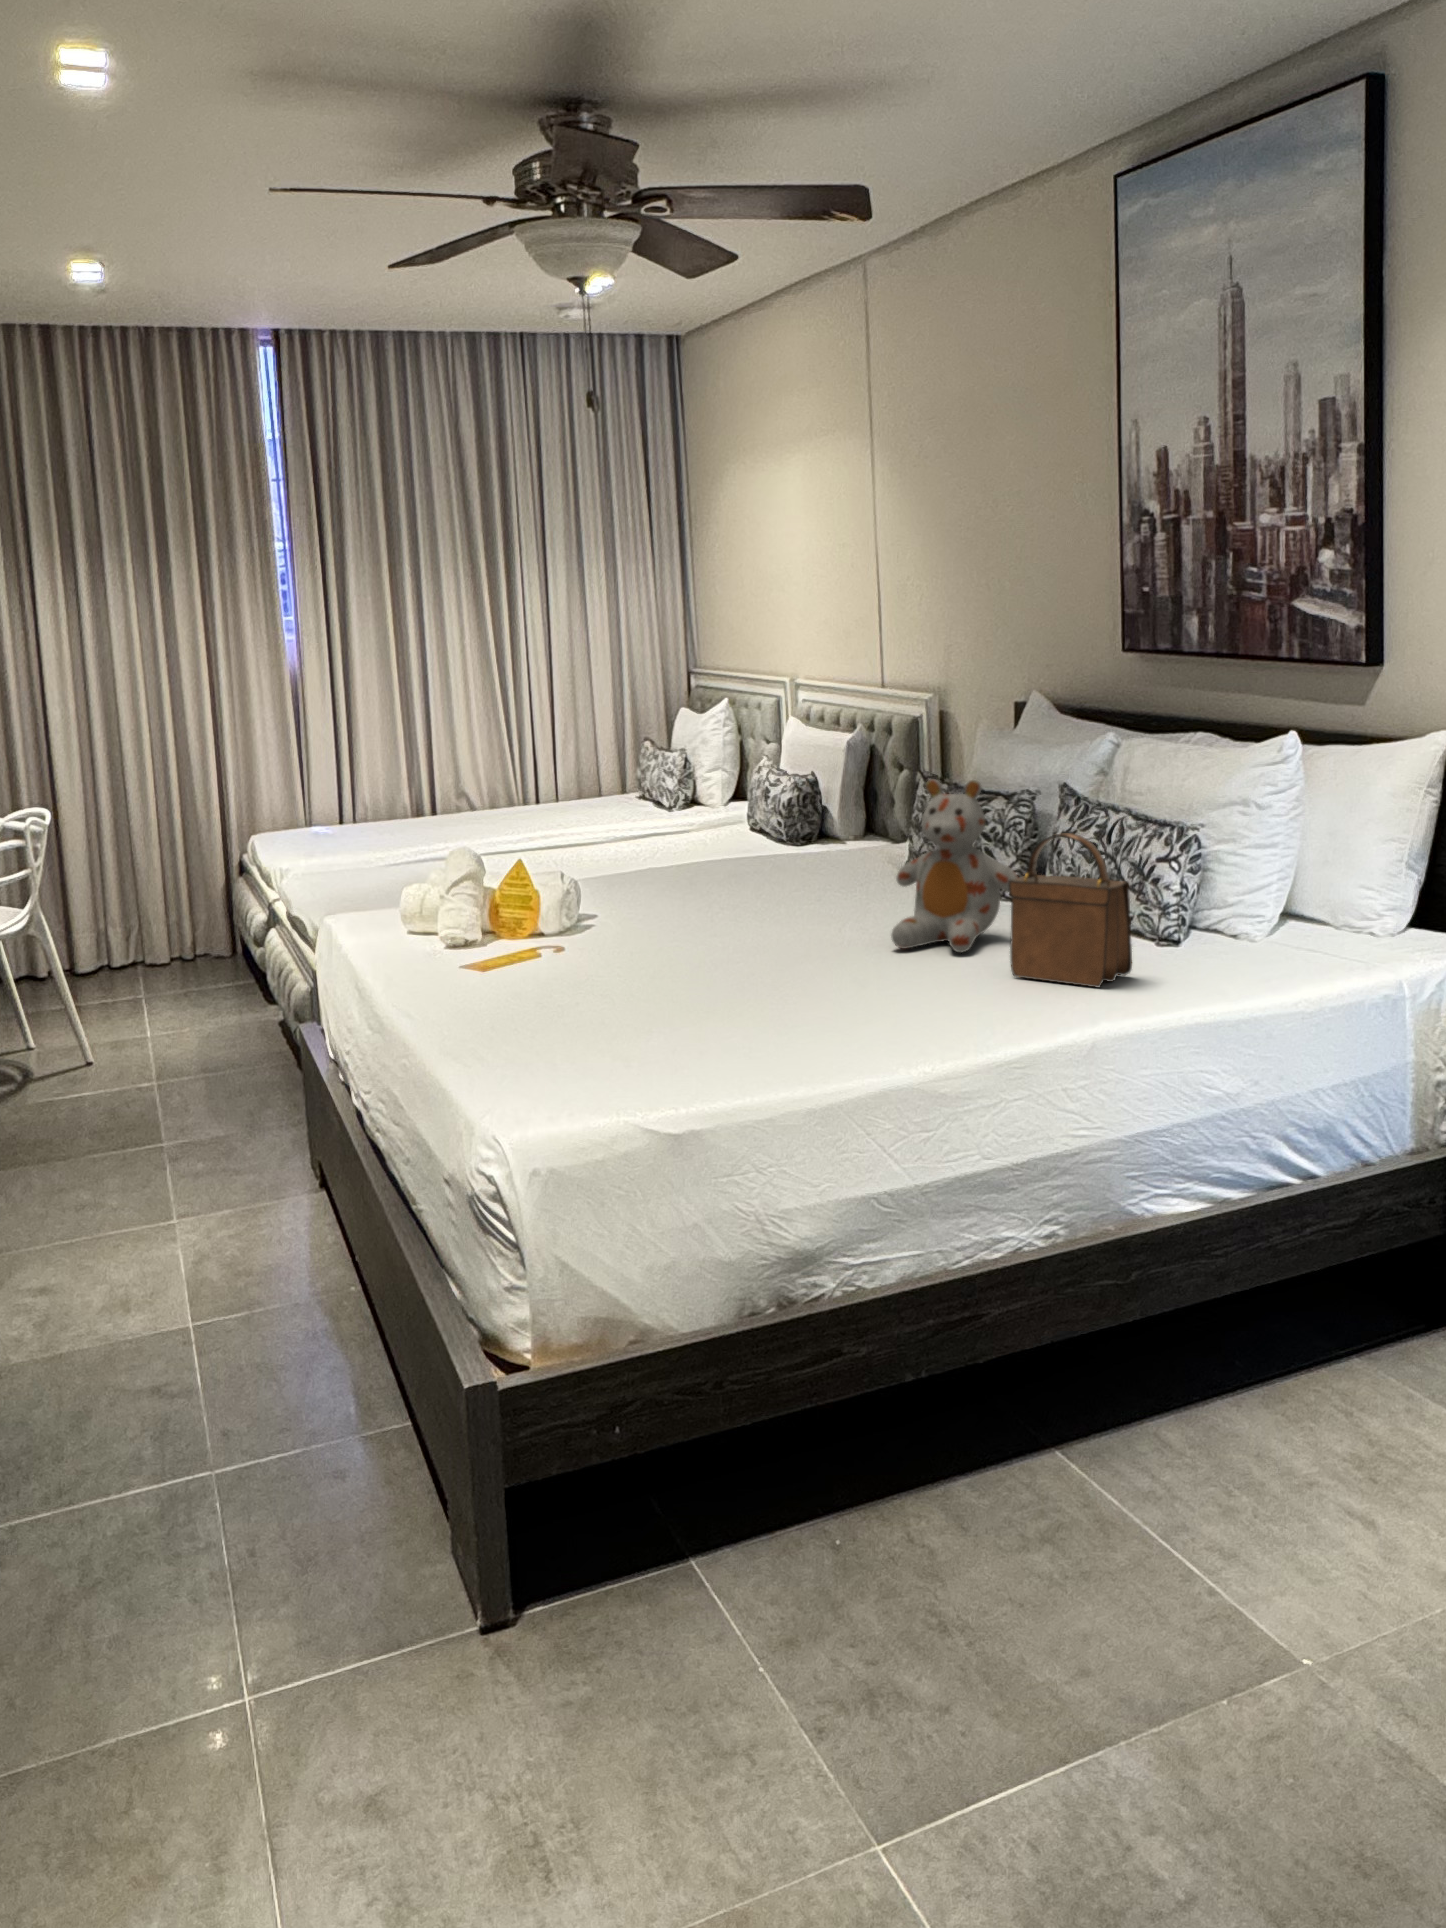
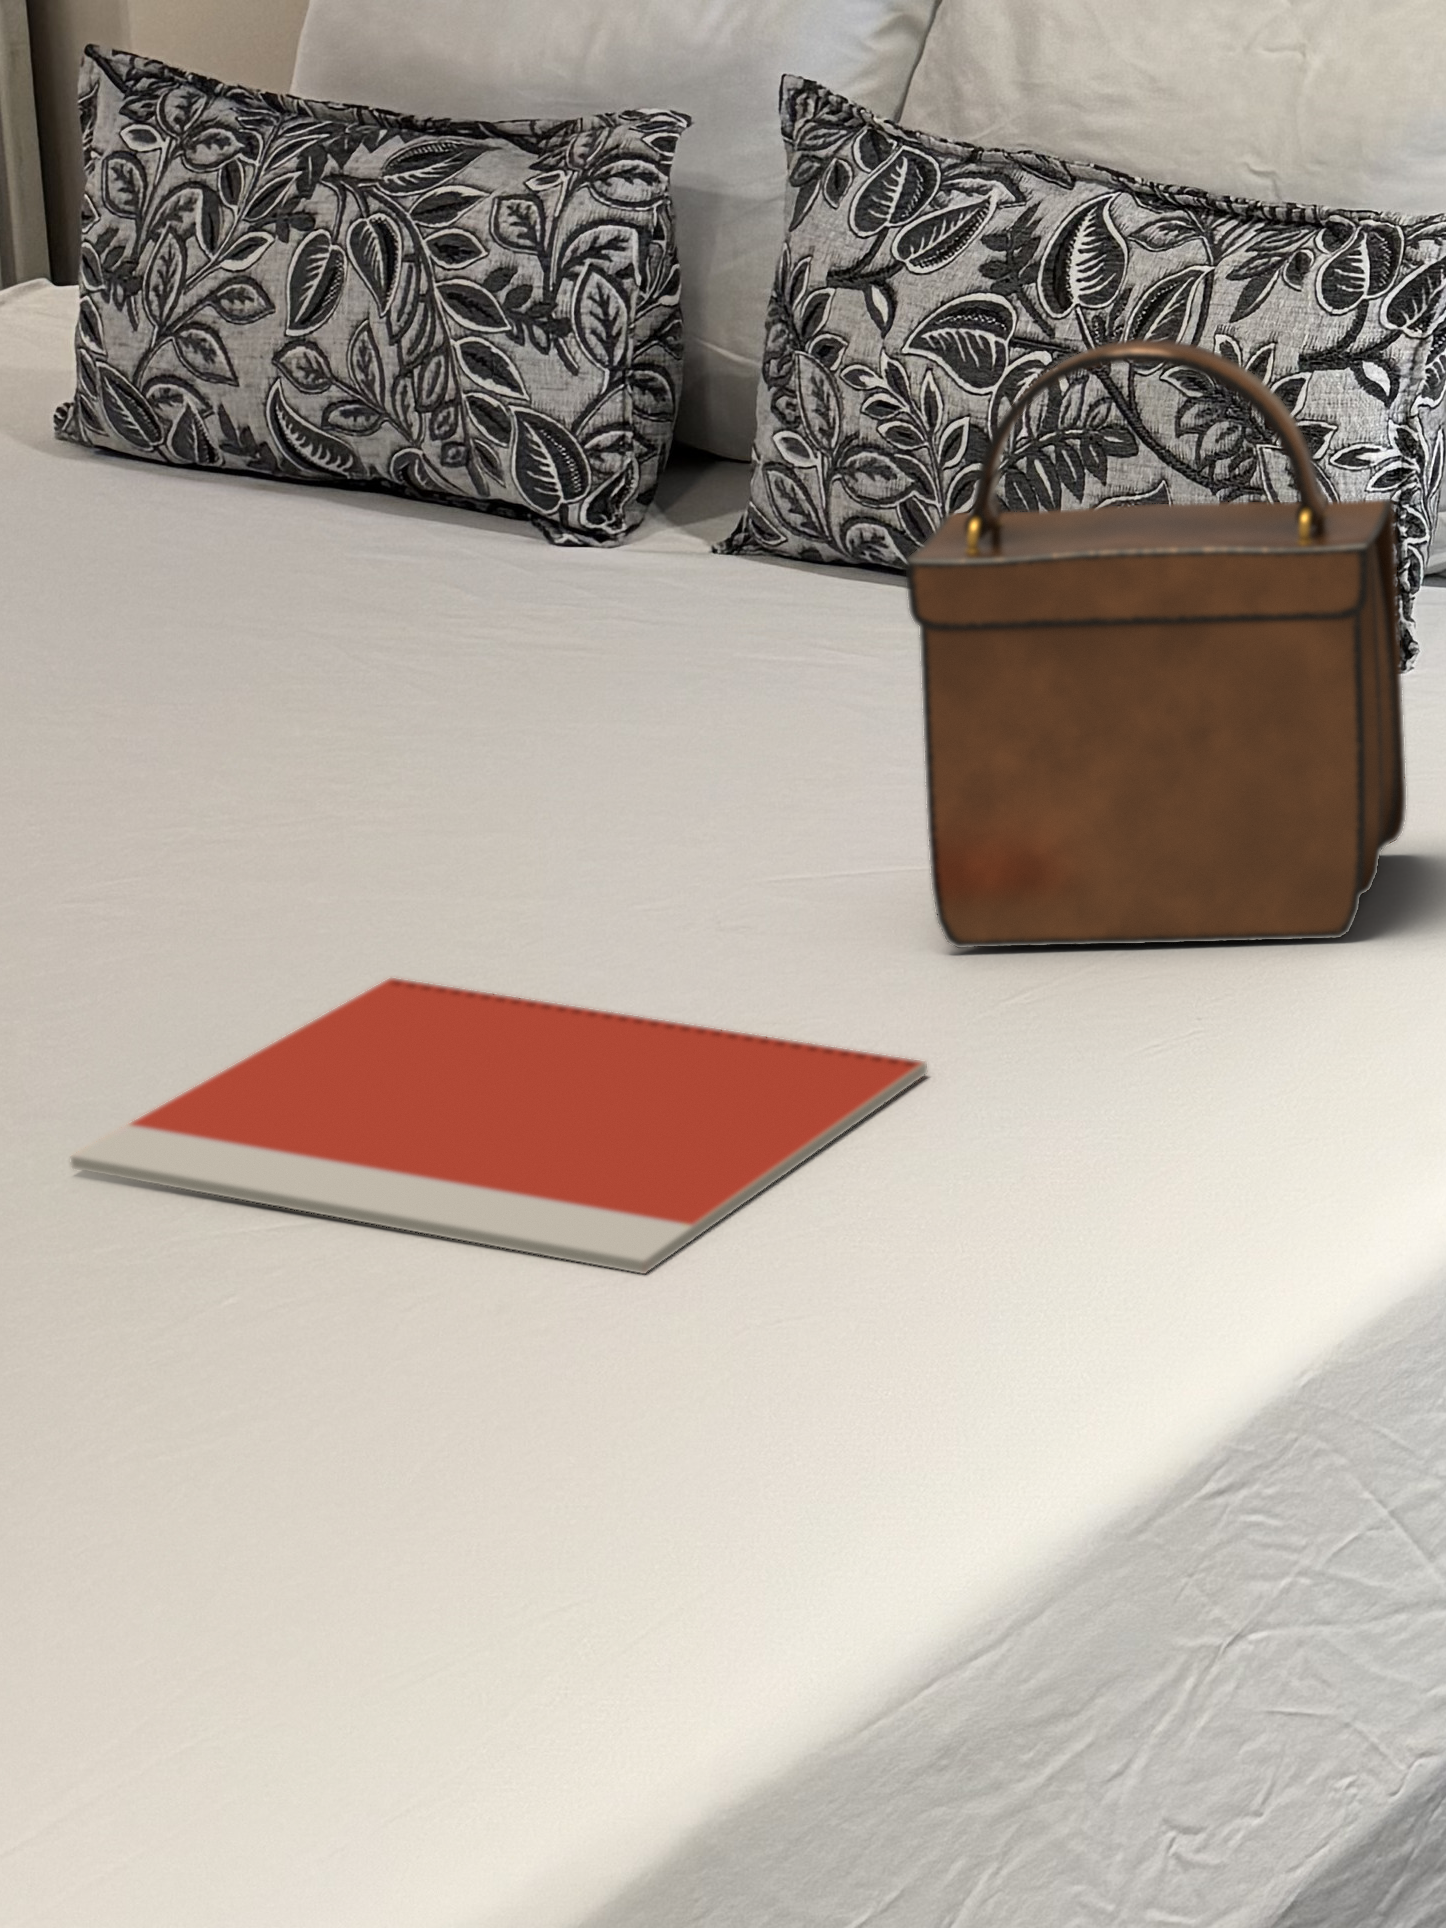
stuffed bear: present [891,779,1018,953] -> none [229,131,798,879]
notebook: none [820,964,989,1013] -> present [71,978,928,1274]

